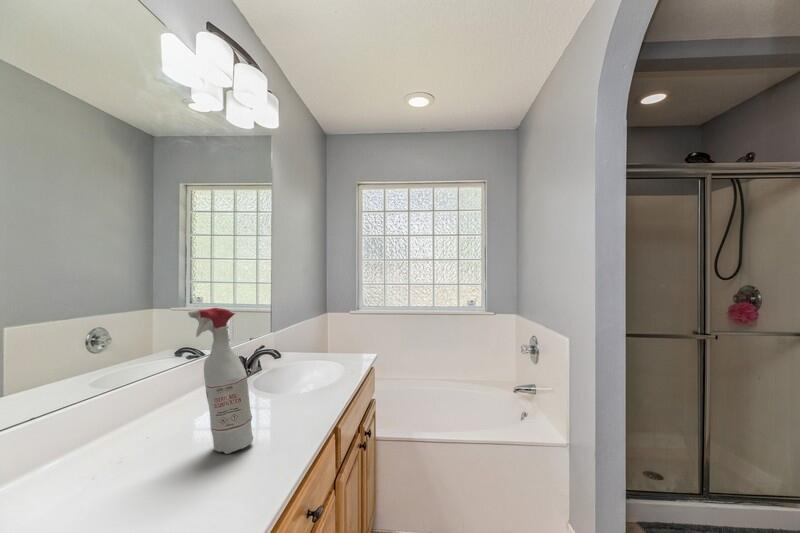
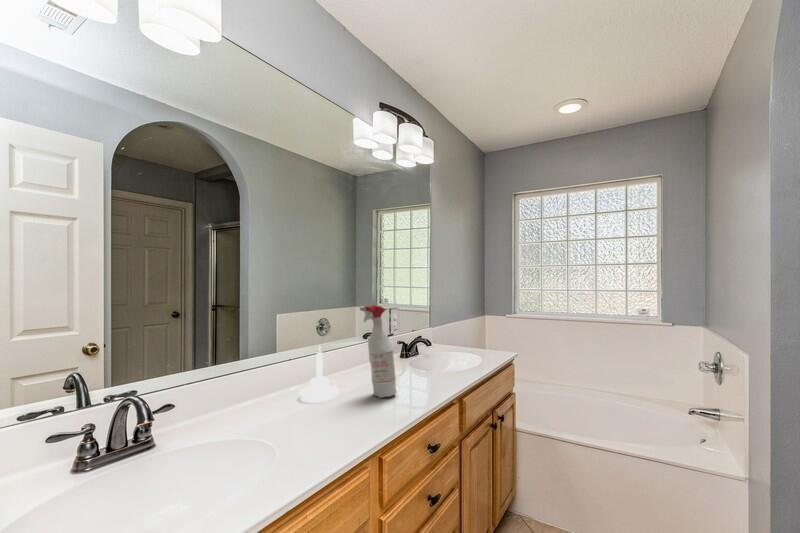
candle holder: none [56,384,148,494] -> present [299,346,339,401]

